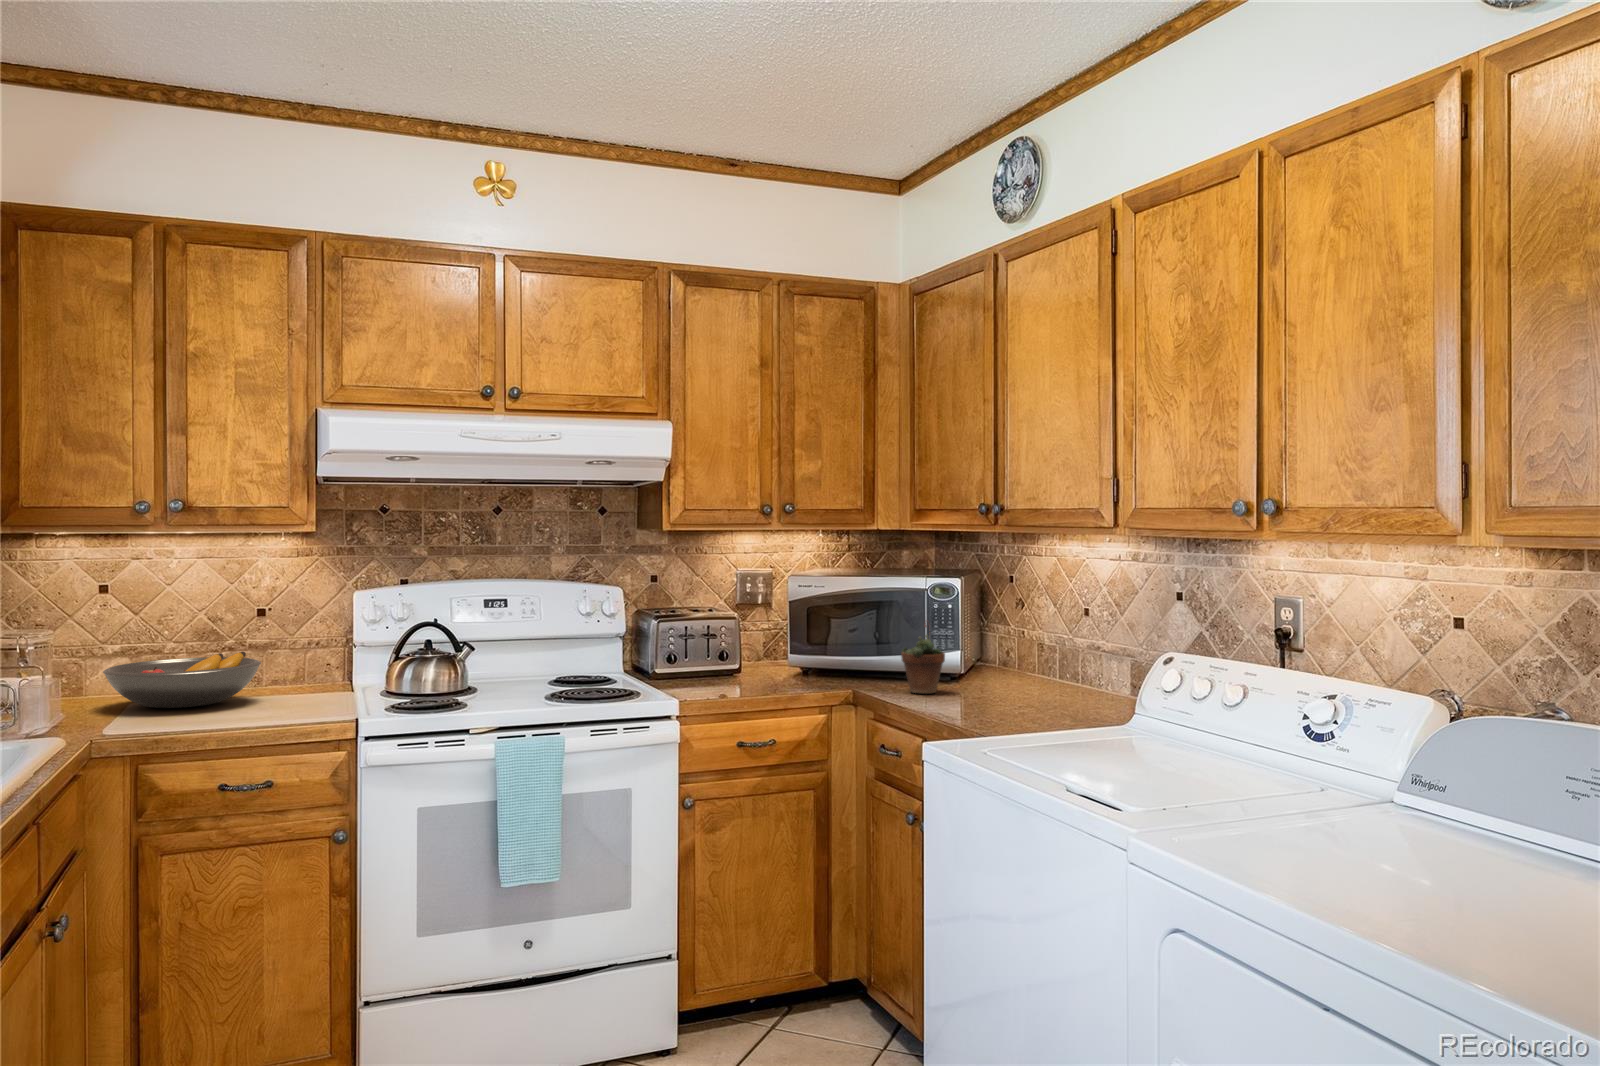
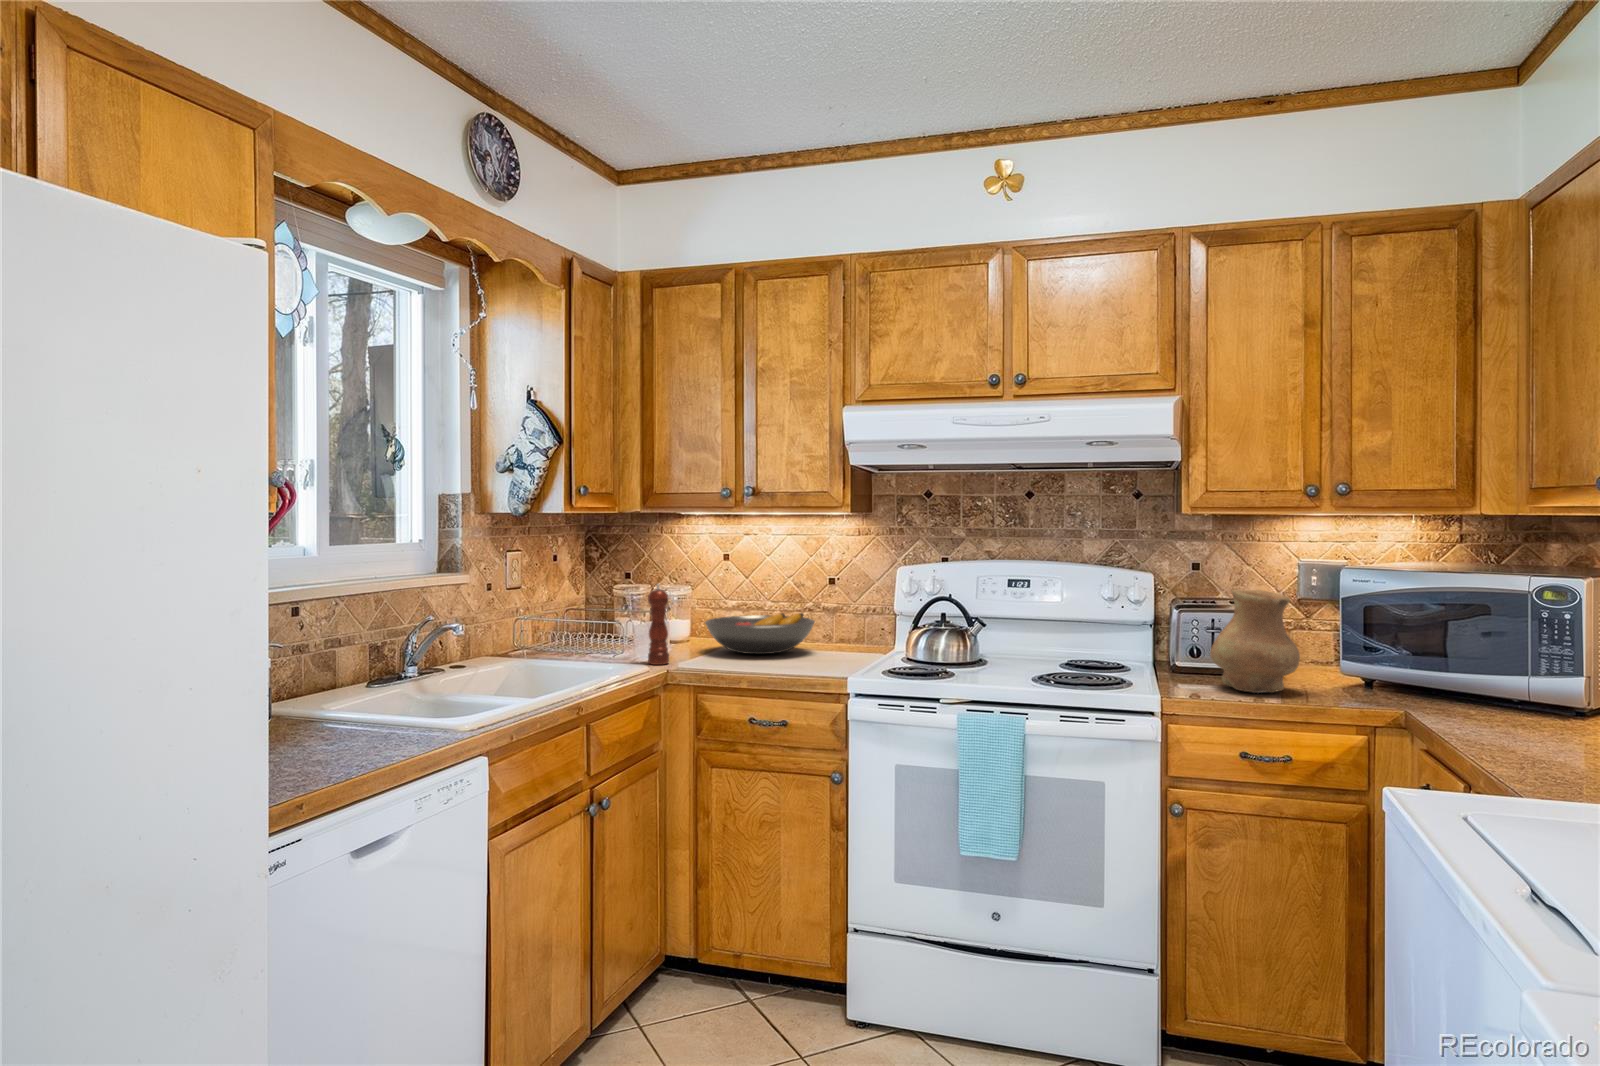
vase: none [698,599,771,690] -> present [1210,590,1300,693]
succulent plant: present [901,623,945,694] -> none [1475,629,1546,727]
pepper mill: none [52,626,85,733] -> present [648,584,669,665]

